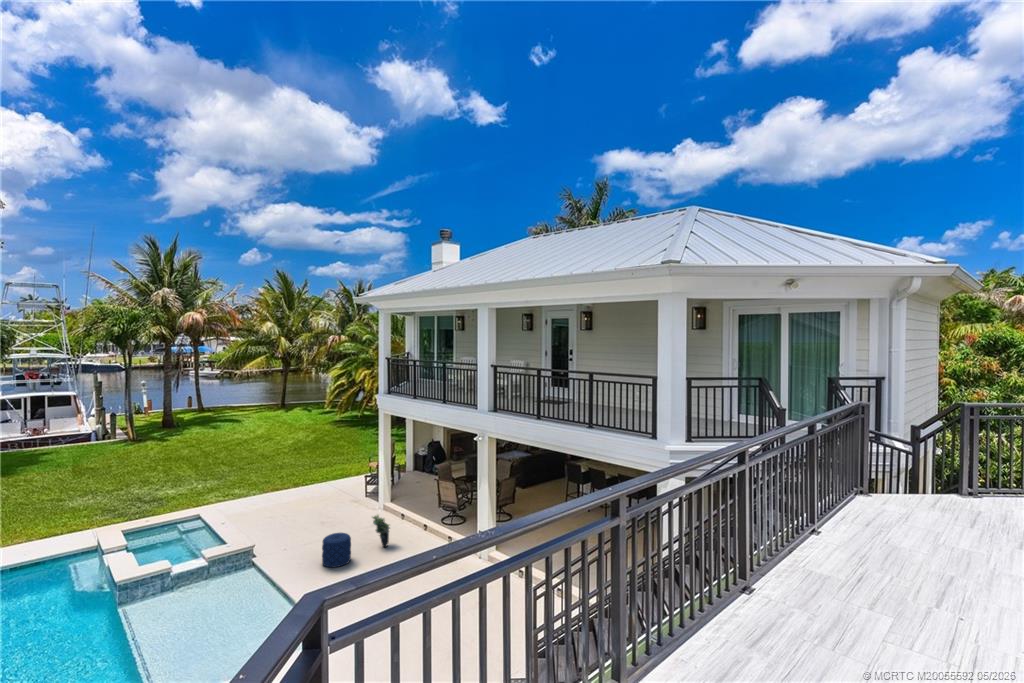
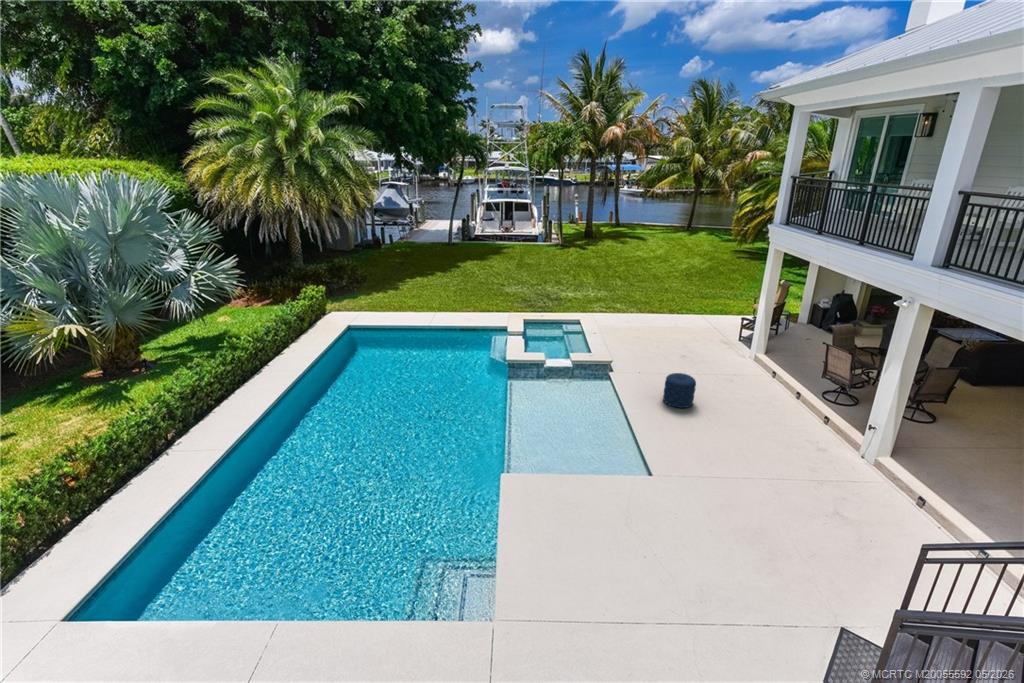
potted plant: present [372,515,390,547] -> none [726,366,747,405]

